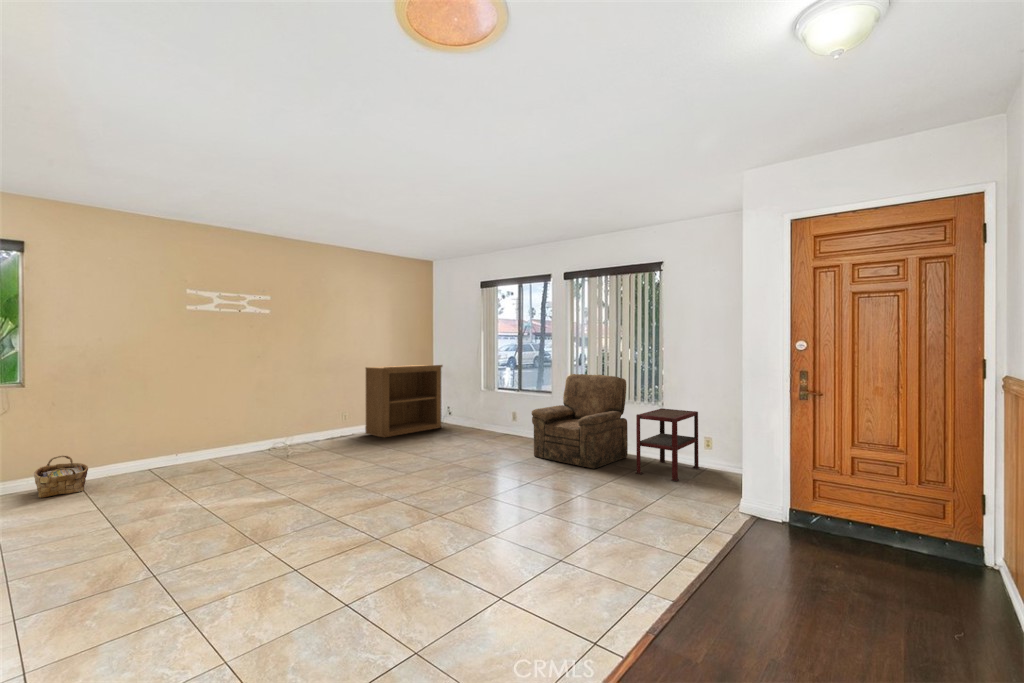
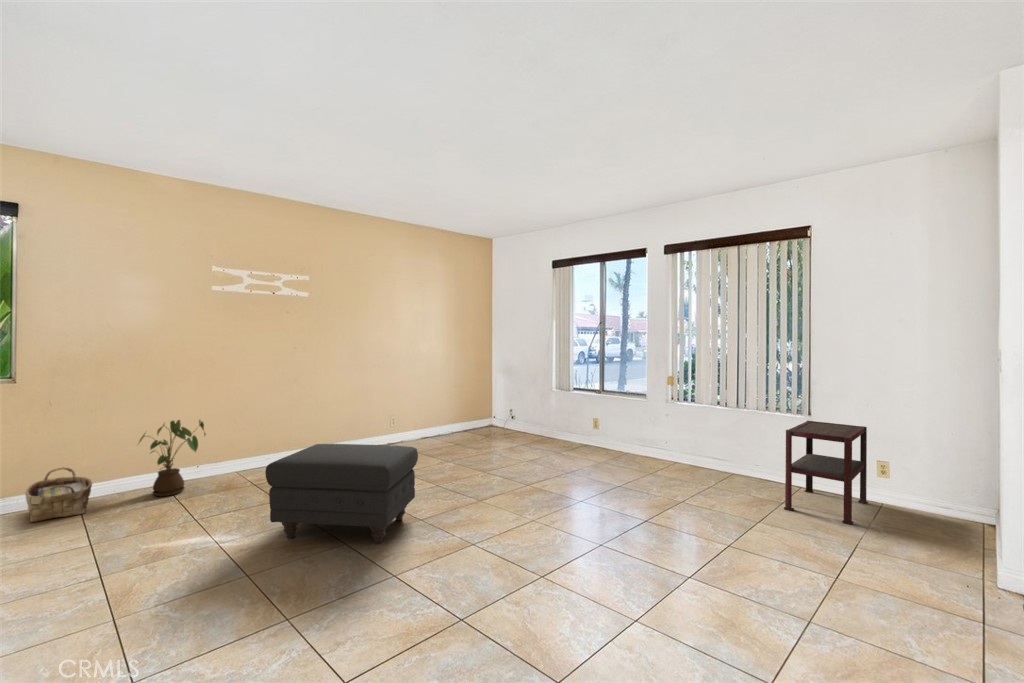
bookshelf: present [365,365,442,437] -> none [417,360,505,446]
armchair: present [531,374,628,469] -> none [630,373,757,499]
house plant: none [125,416,182,478] -> present [139,420,206,496]
ottoman: none [236,432,357,502] -> present [265,444,418,543]

